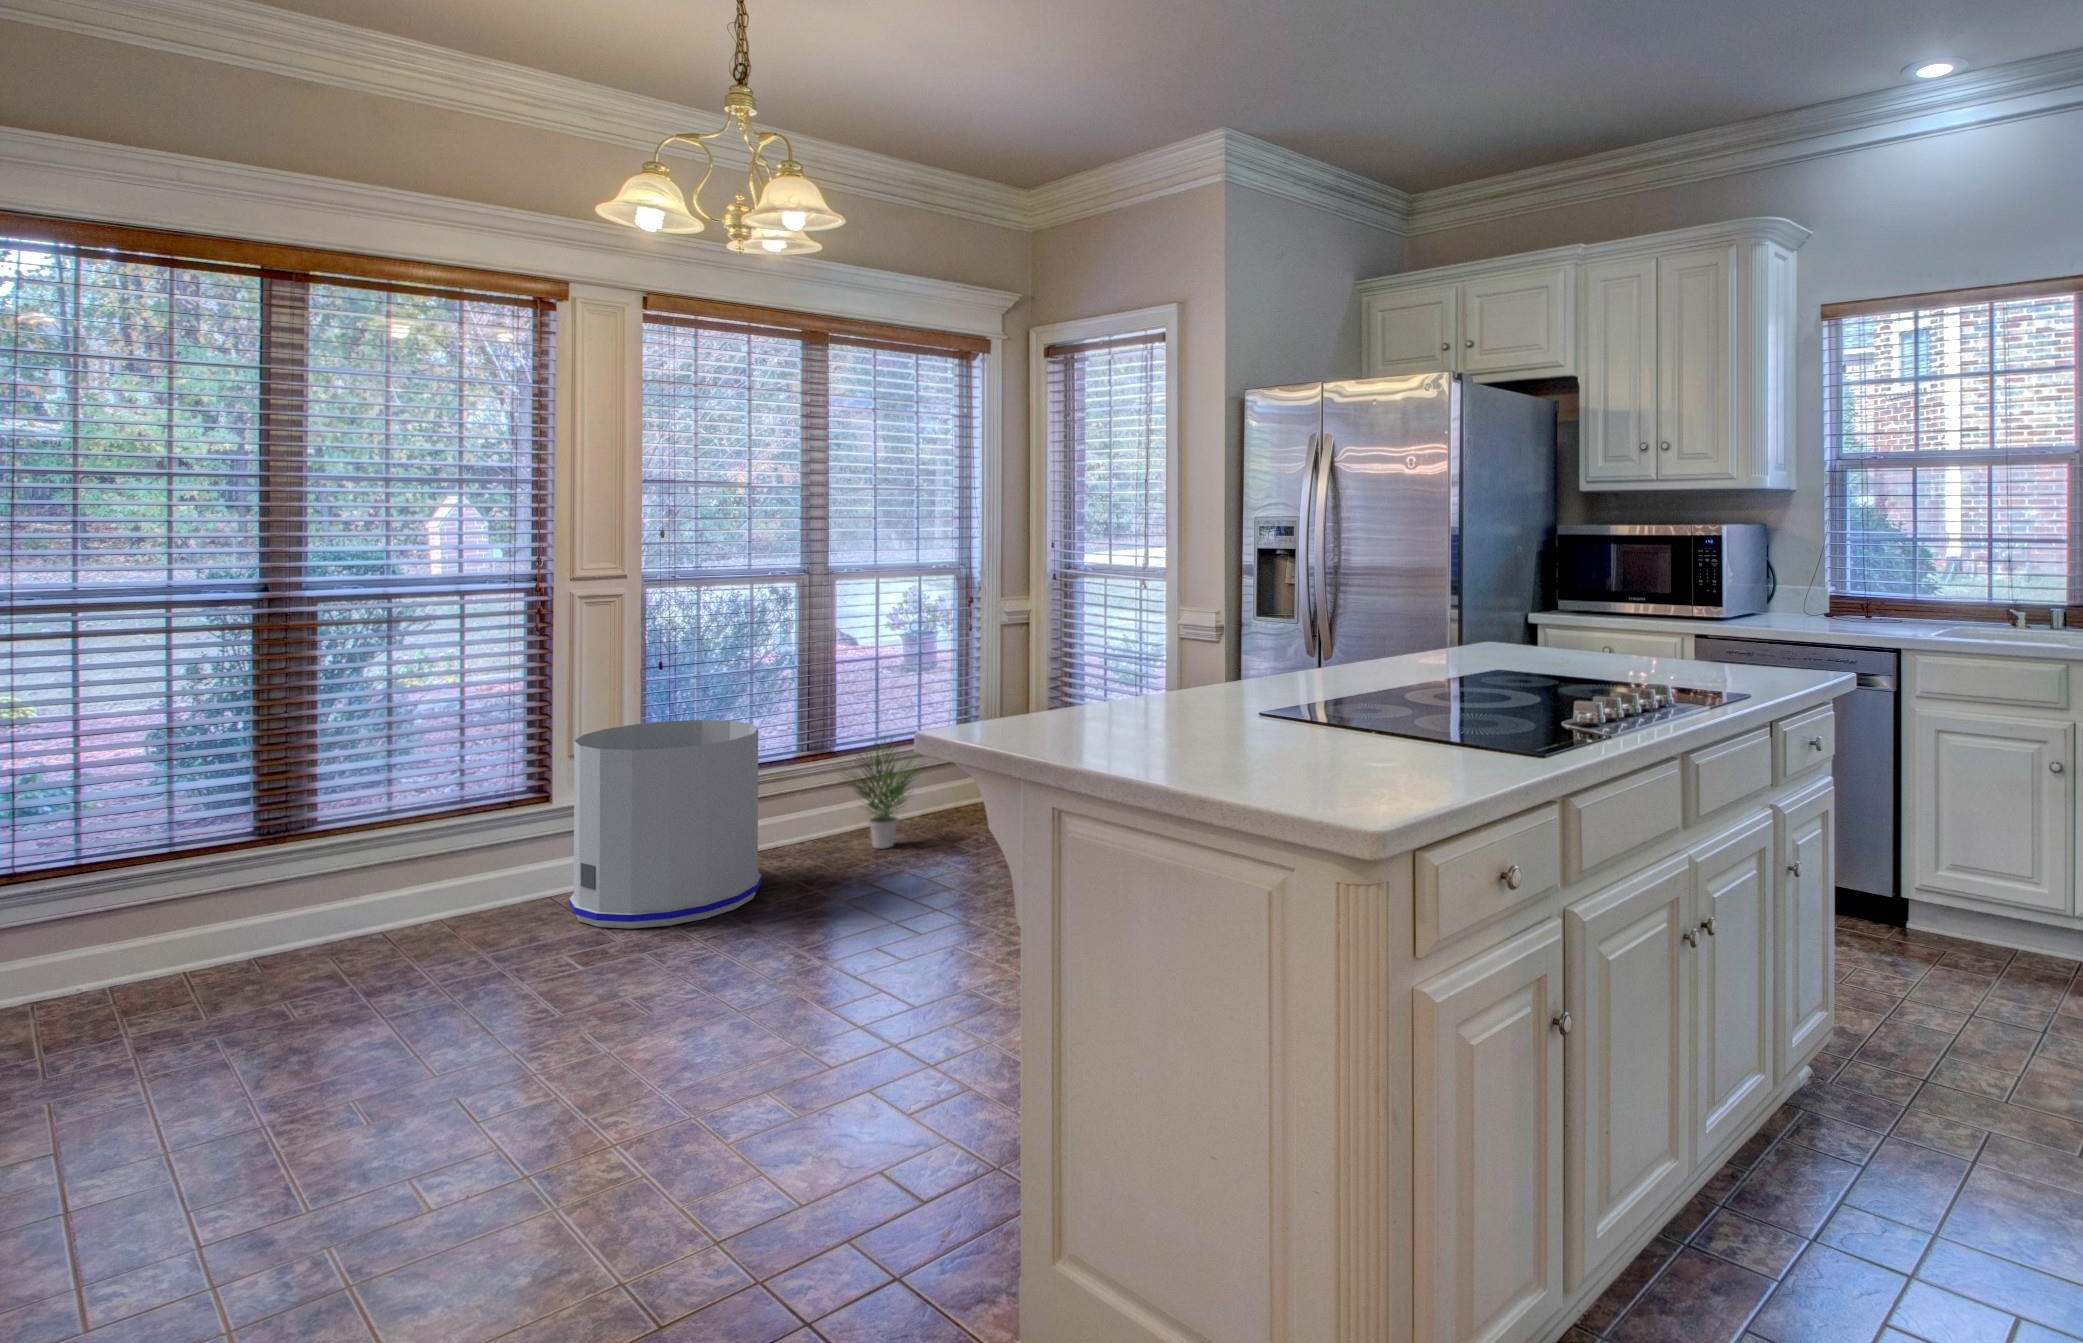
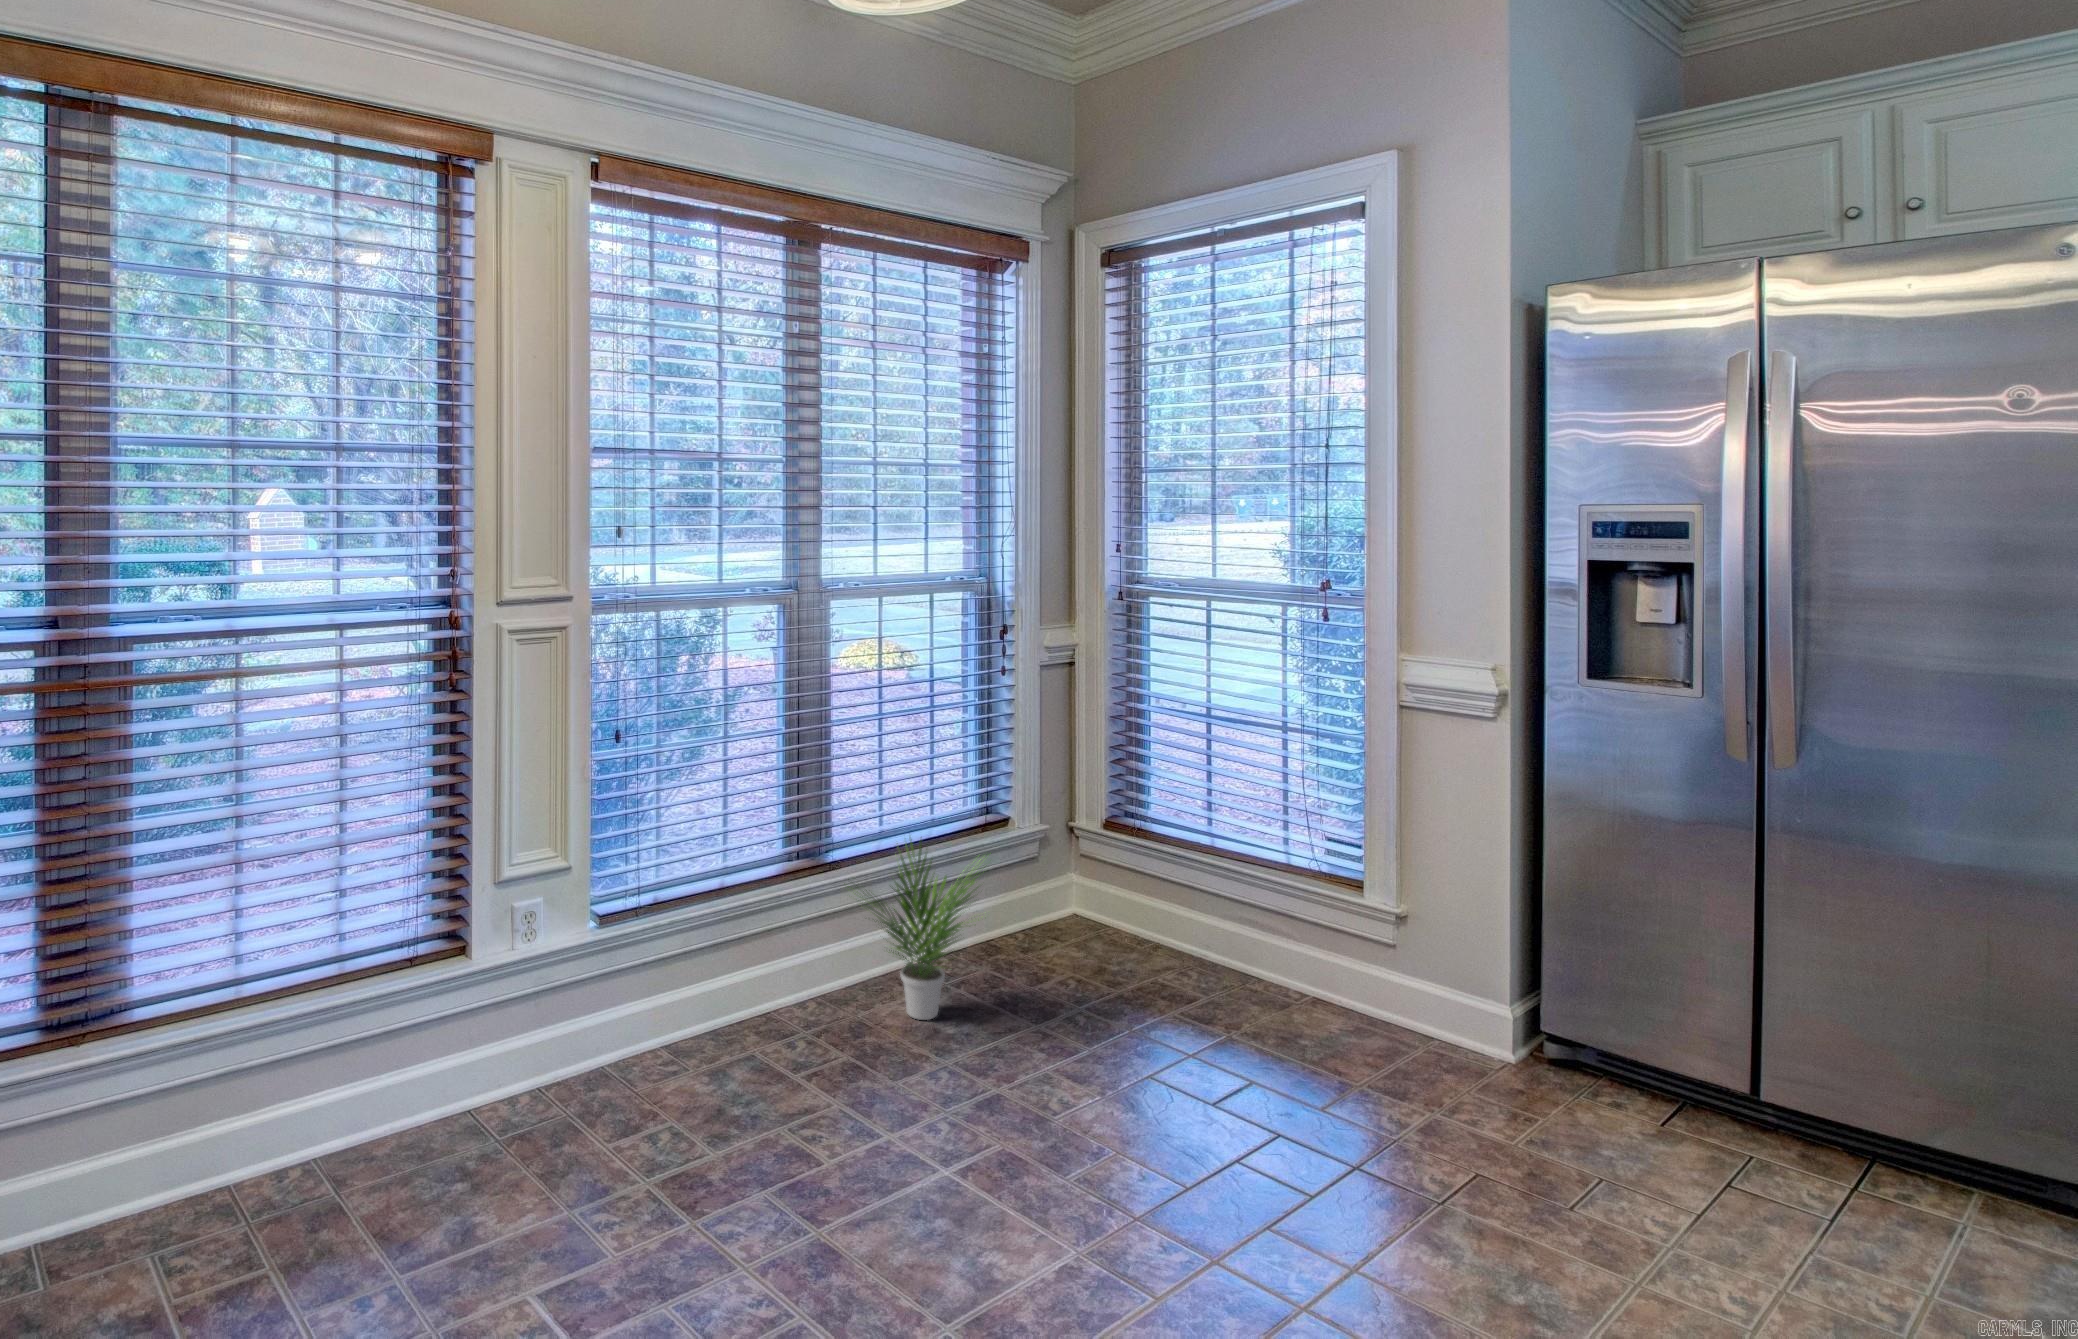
trash can: present [569,720,762,929] -> none [506,824,791,1217]

